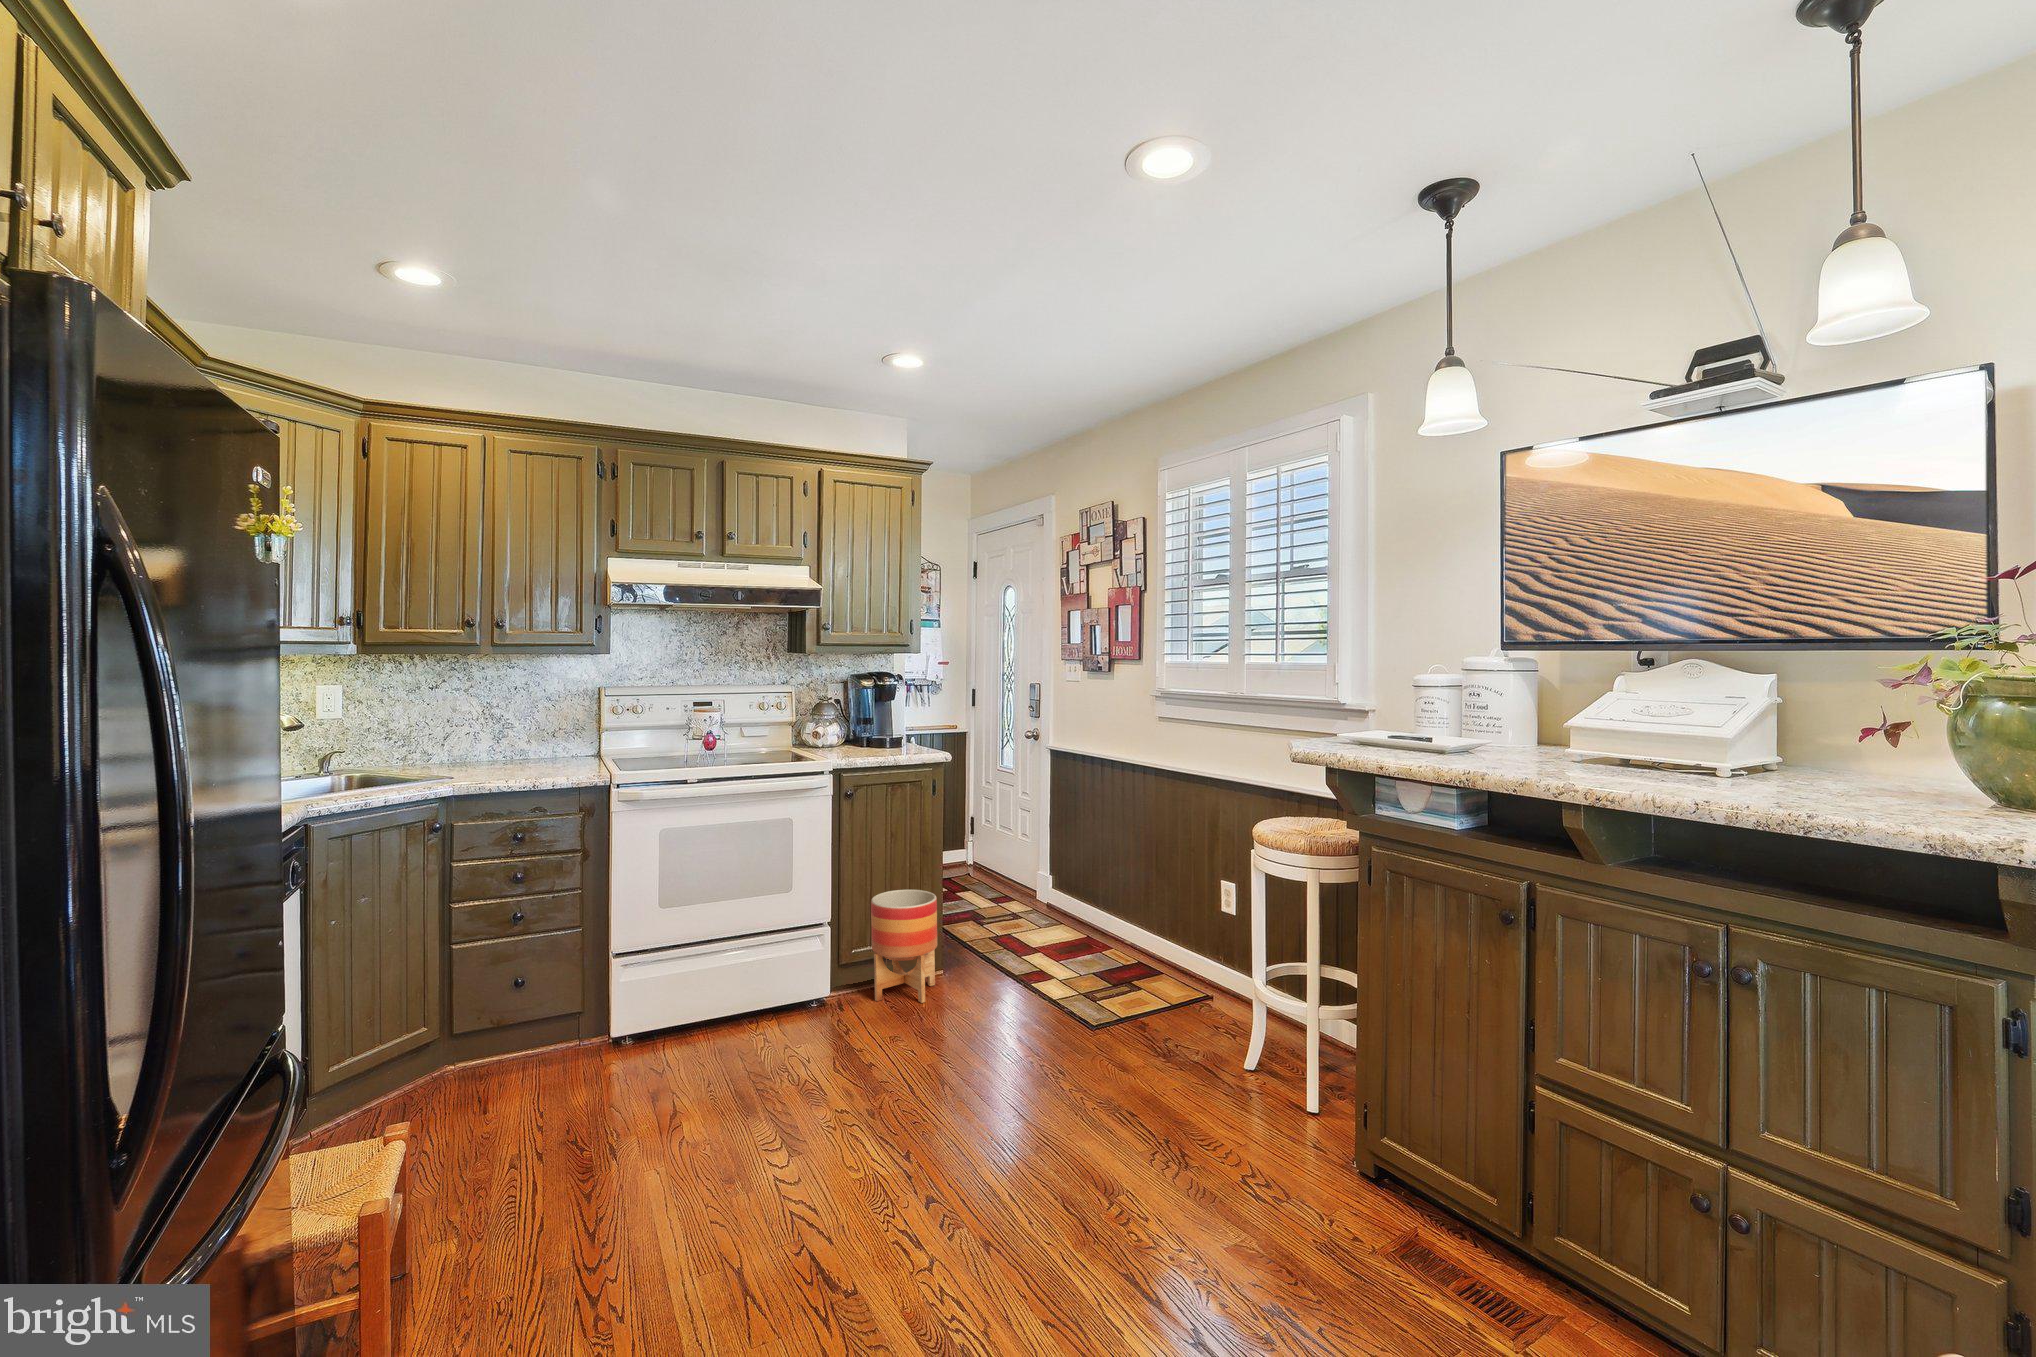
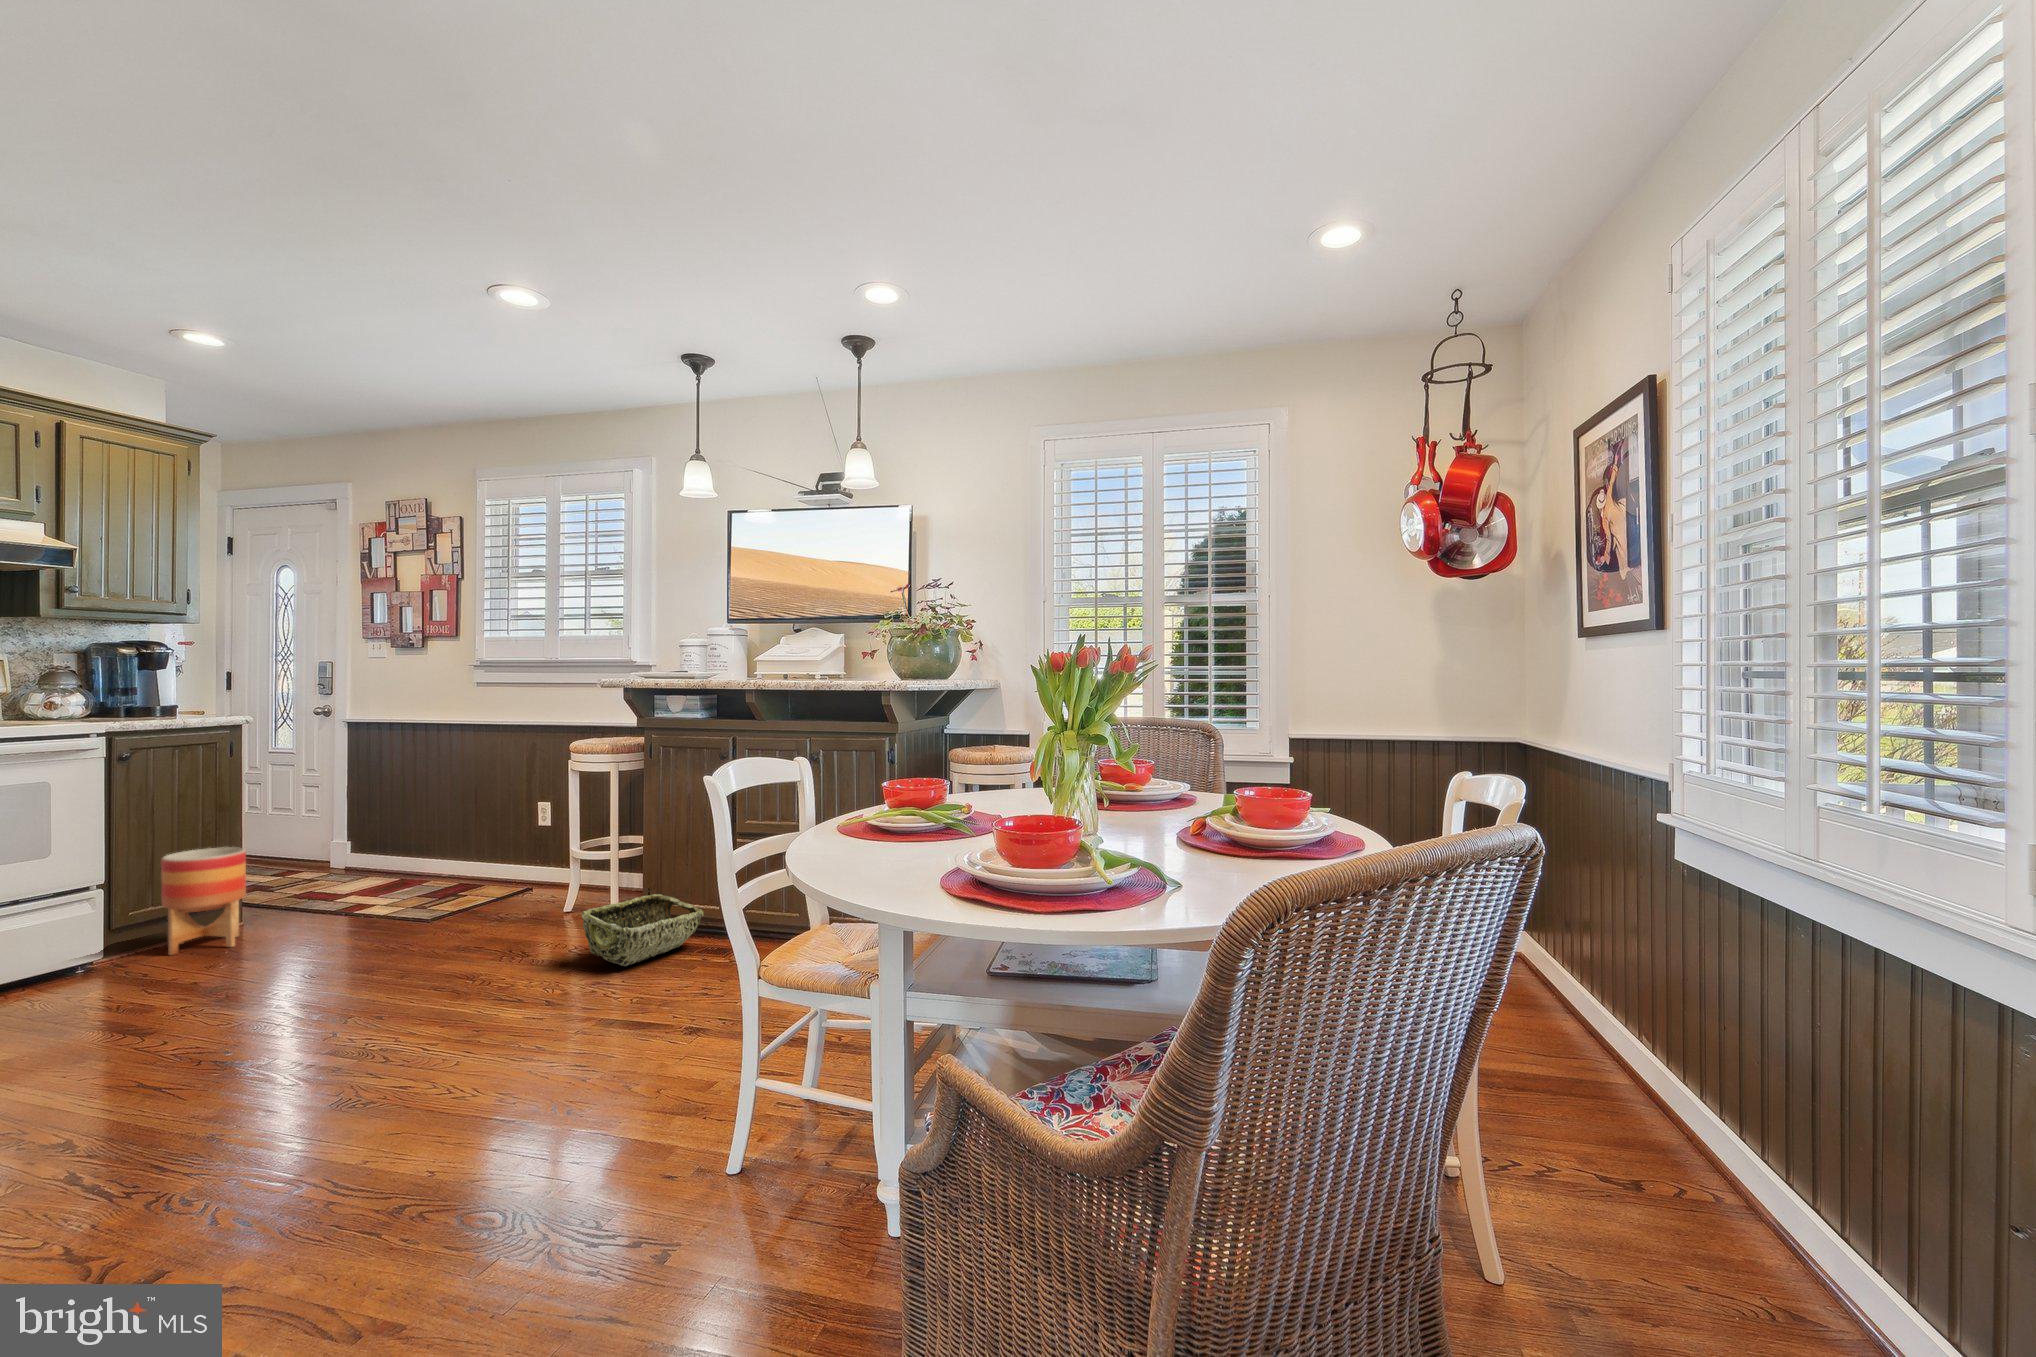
woven basket: none [1257,1087,1456,1229] -> present [581,894,704,966]

